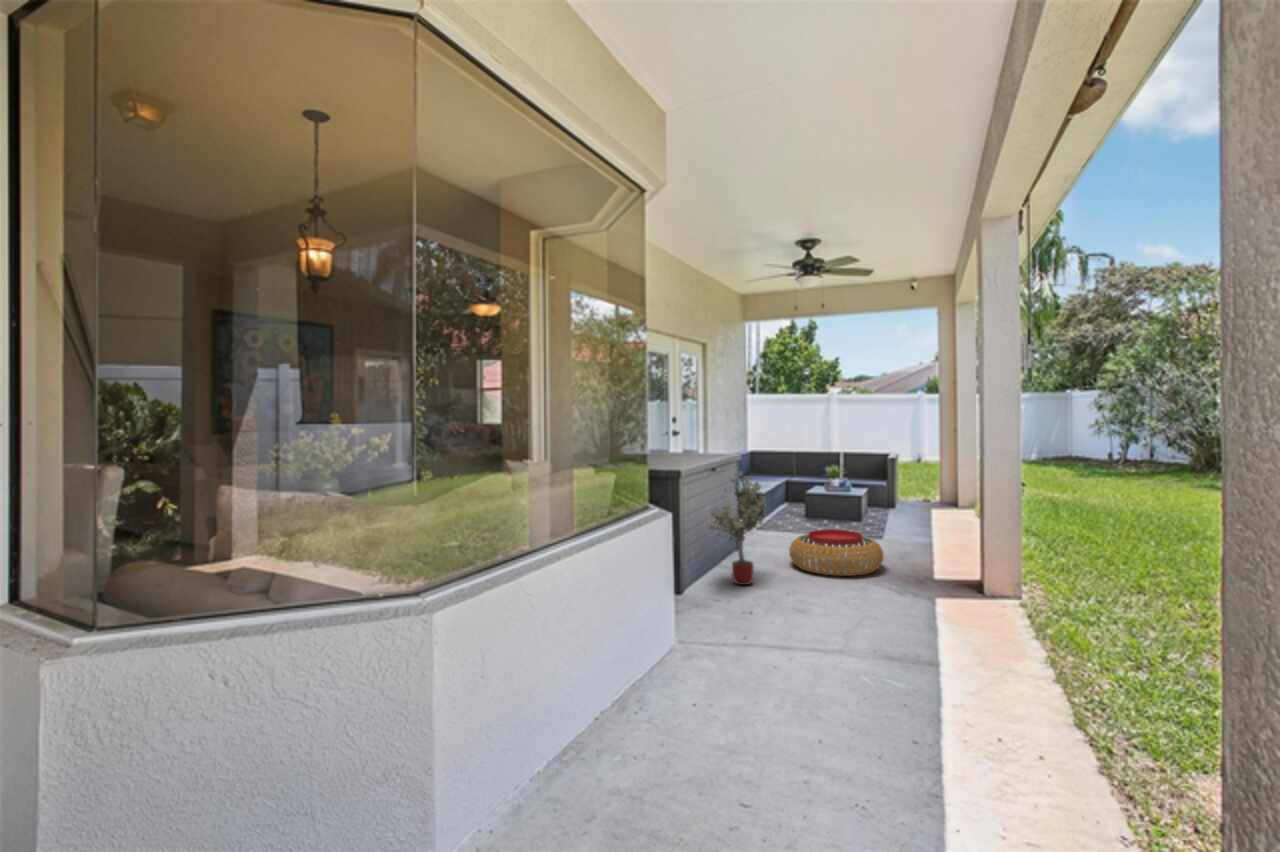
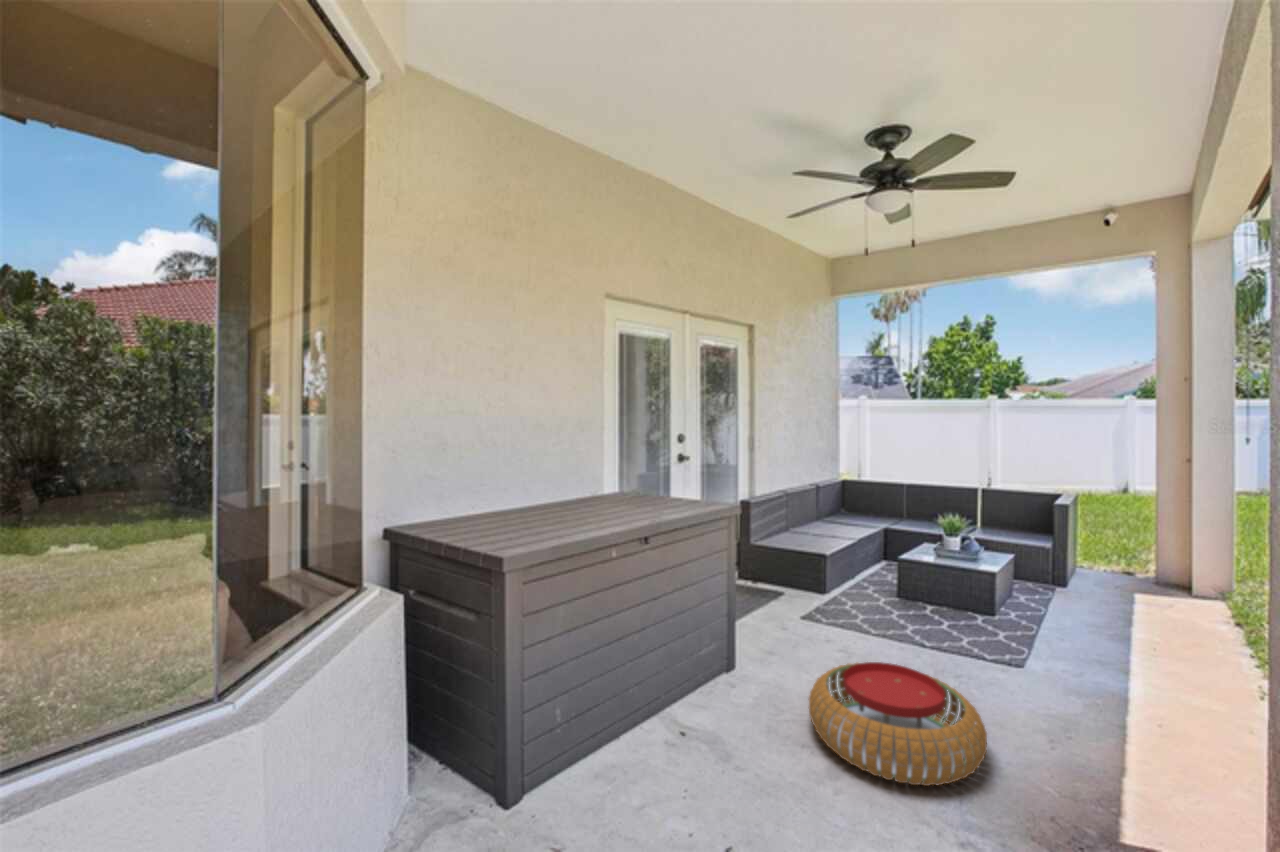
potted tree: present [710,472,766,585] -> none [628,562,752,770]

